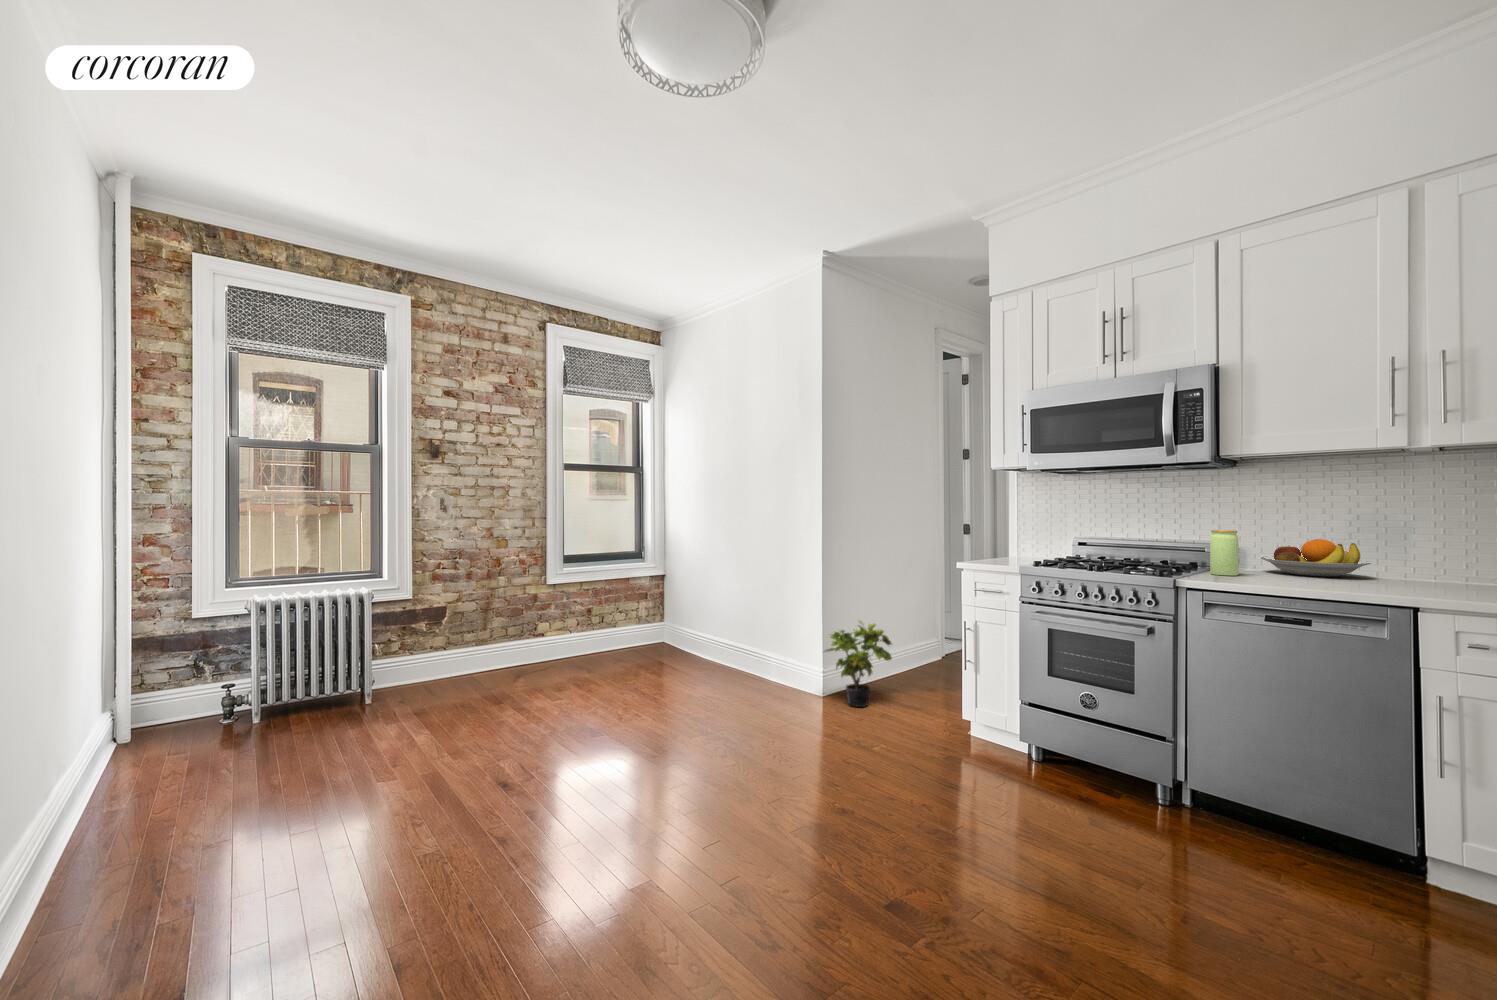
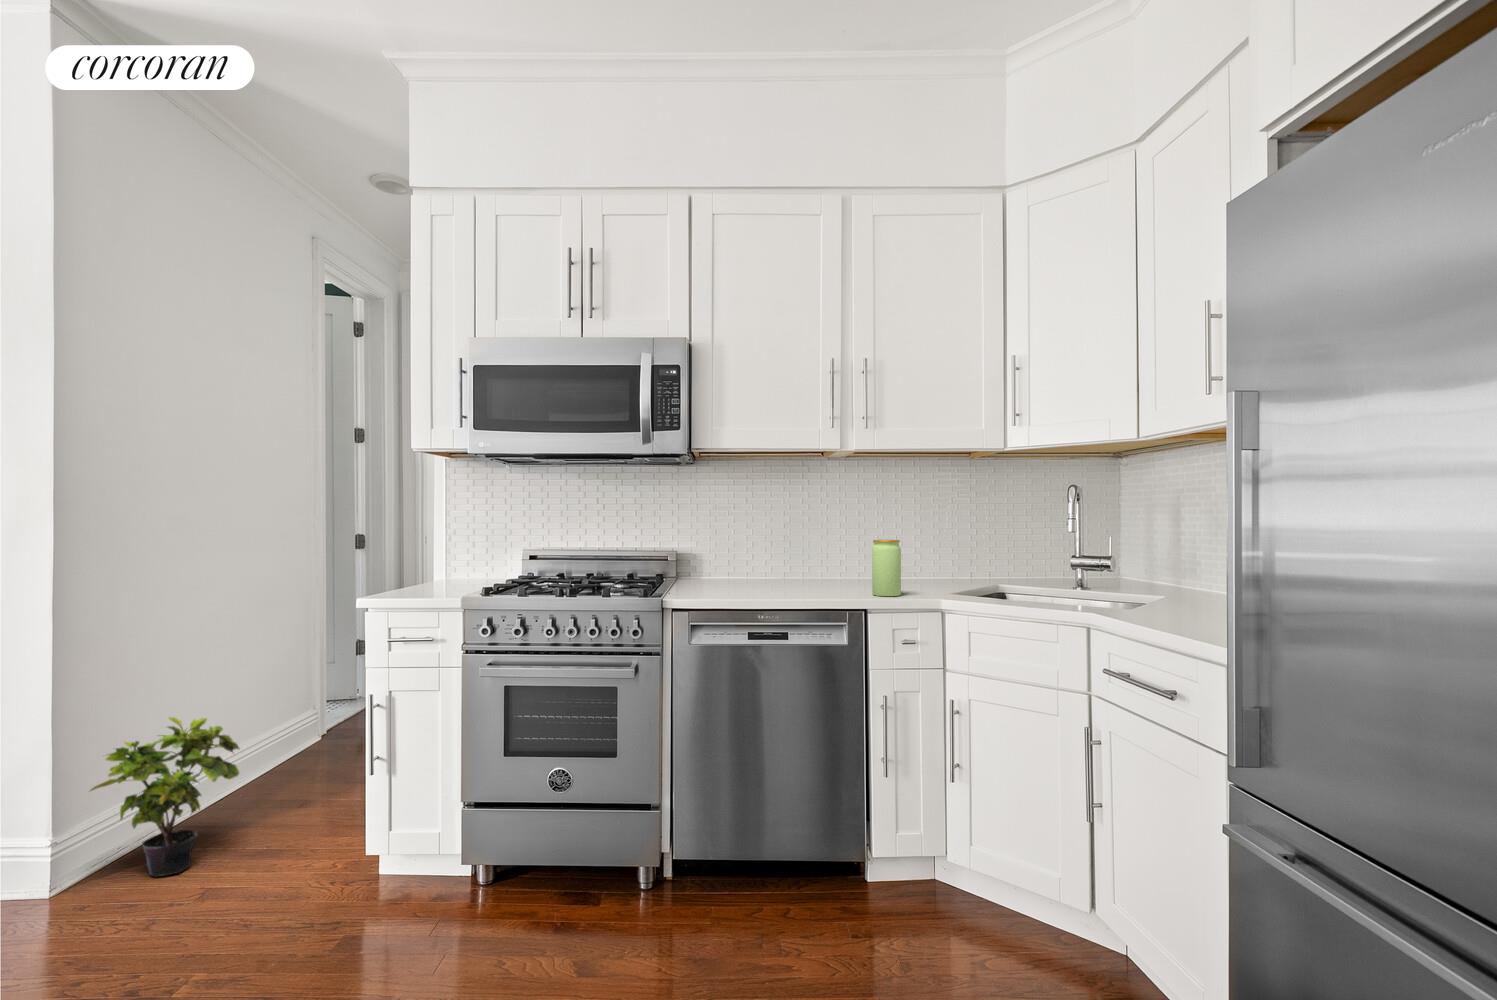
jar: present [1210,530,1238,576] -> present [872,540,901,596]
fruit bowl: present [1261,539,1371,577] -> none [731,543,823,584]

